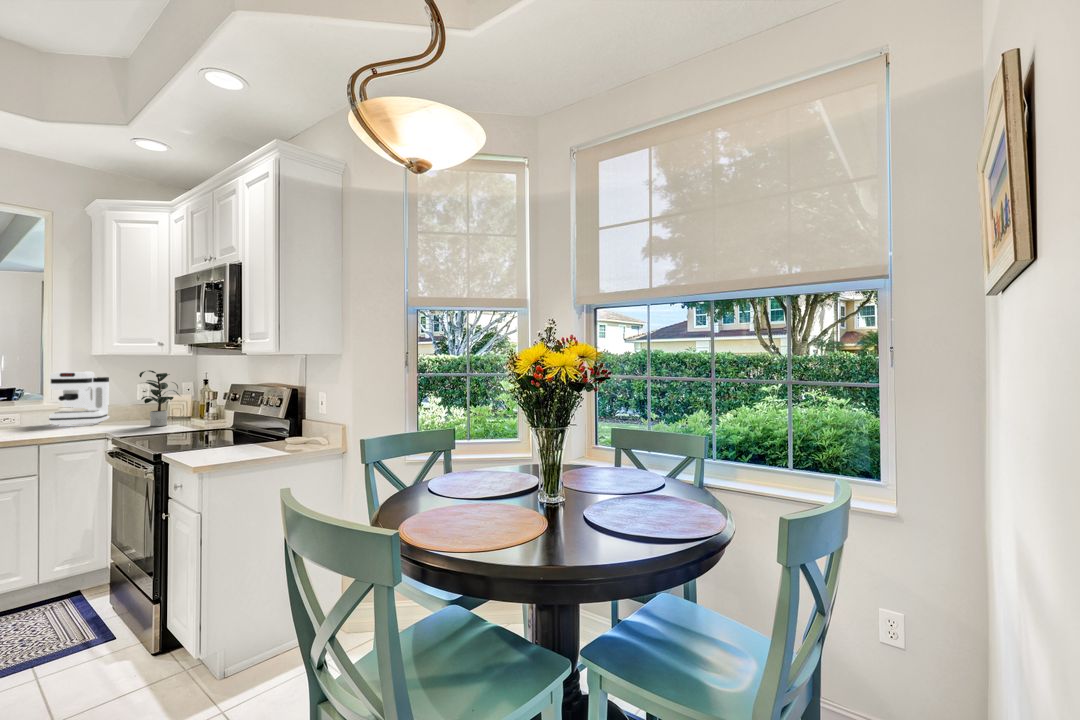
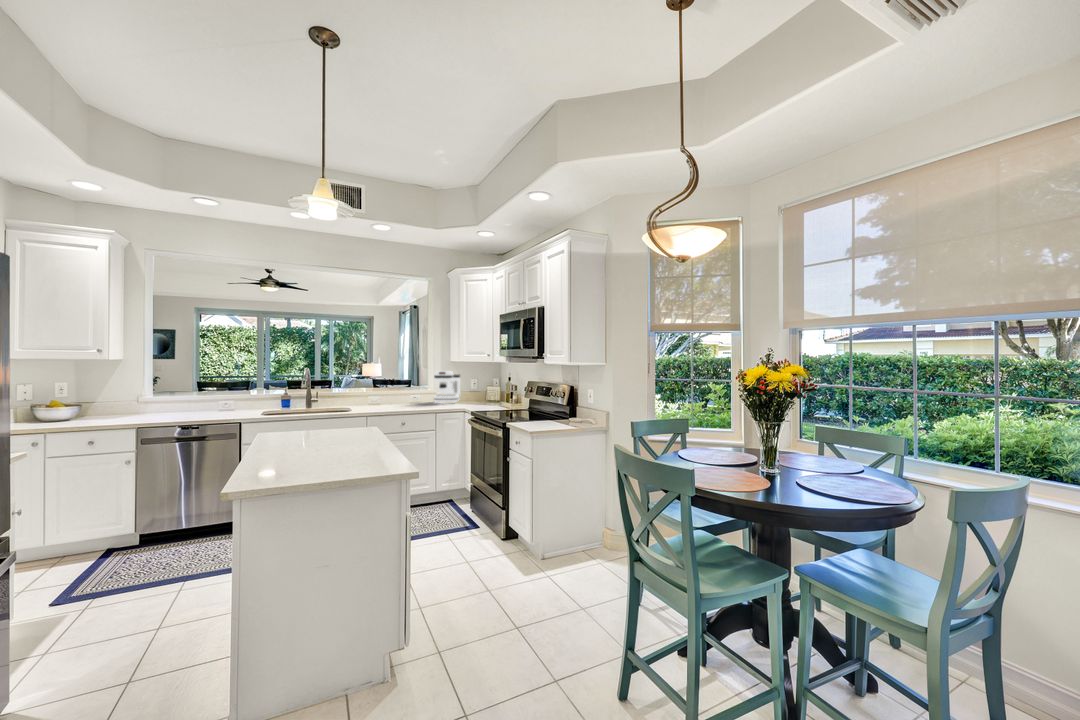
potted plant: present [139,370,180,426] -> none [474,371,504,406]

